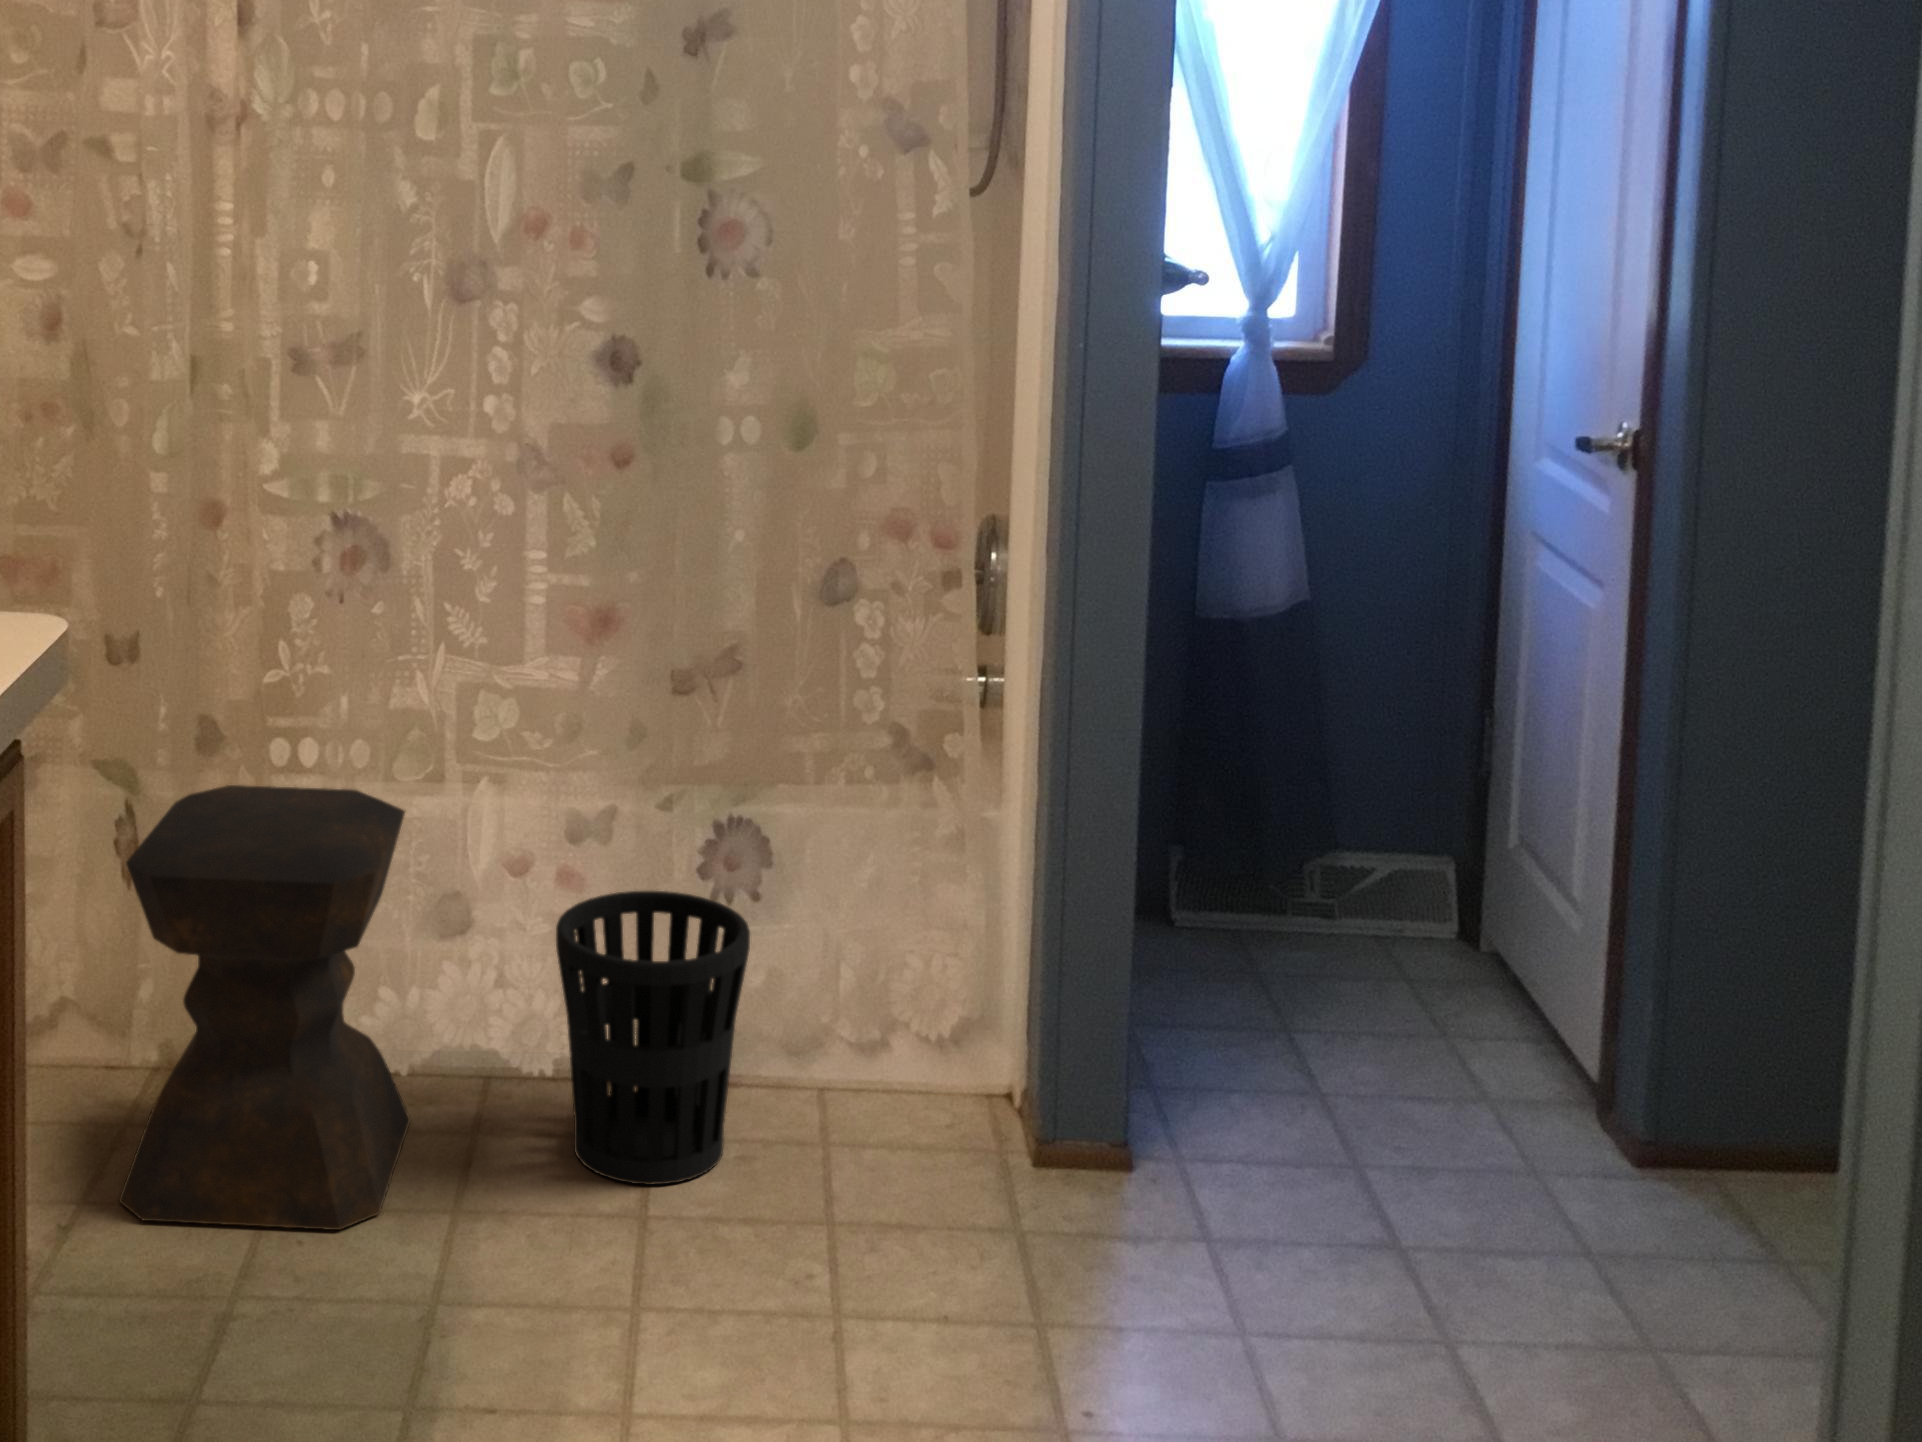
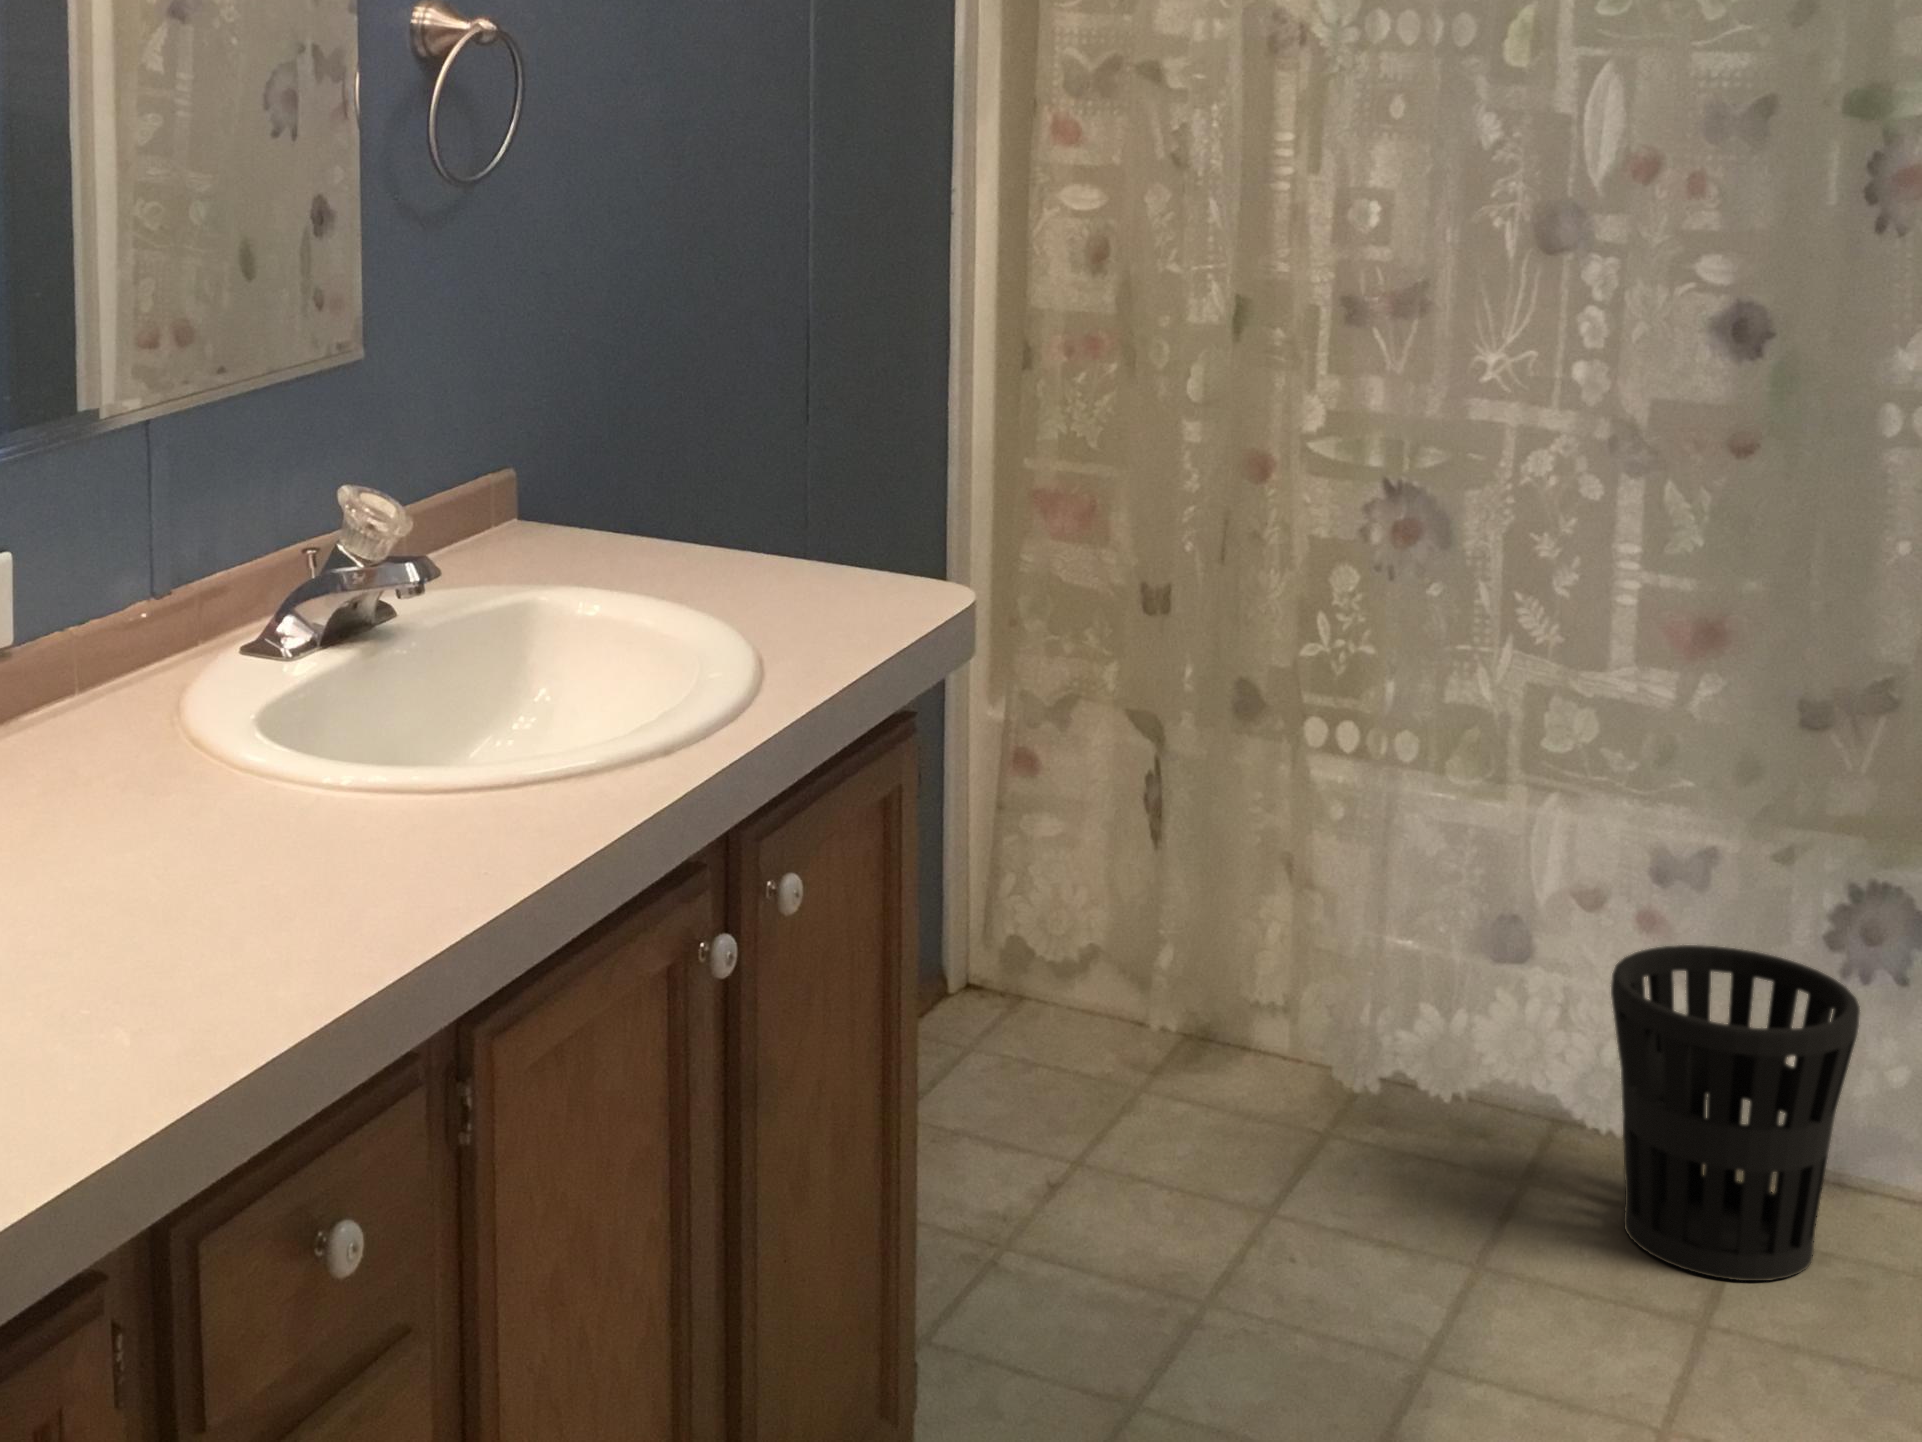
stool: present [119,785,410,1230] -> none [1108,755,1451,1232]

